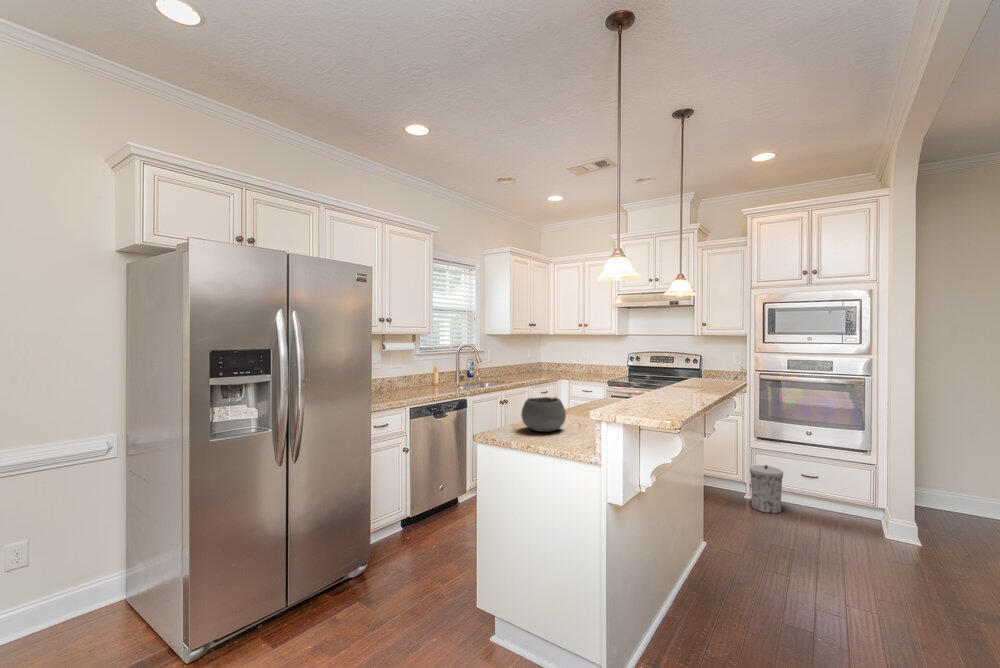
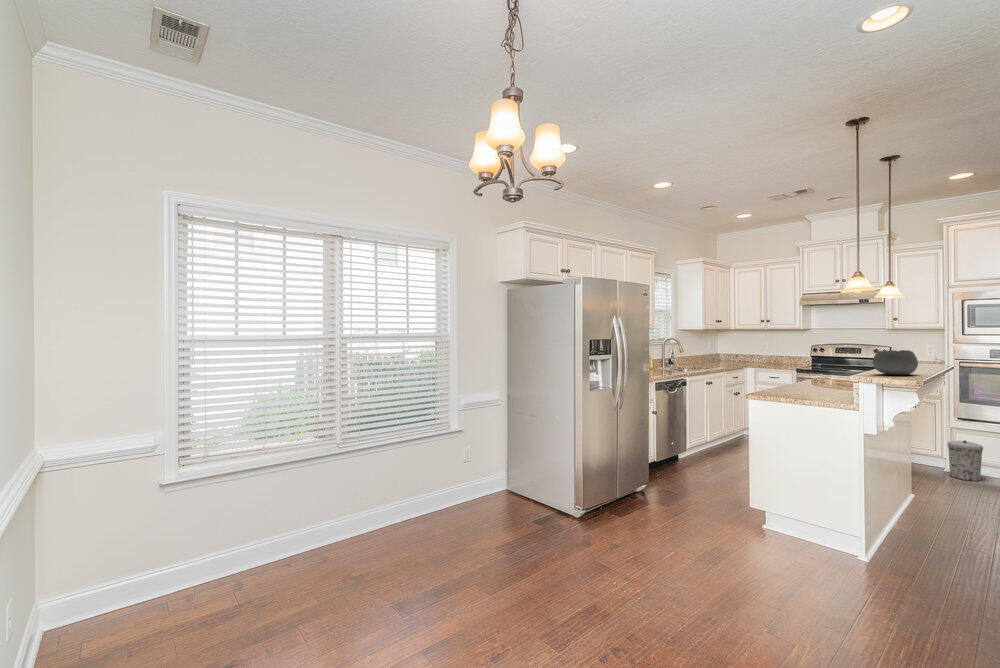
bowl: present [521,397,566,432] -> present [873,350,918,375]

